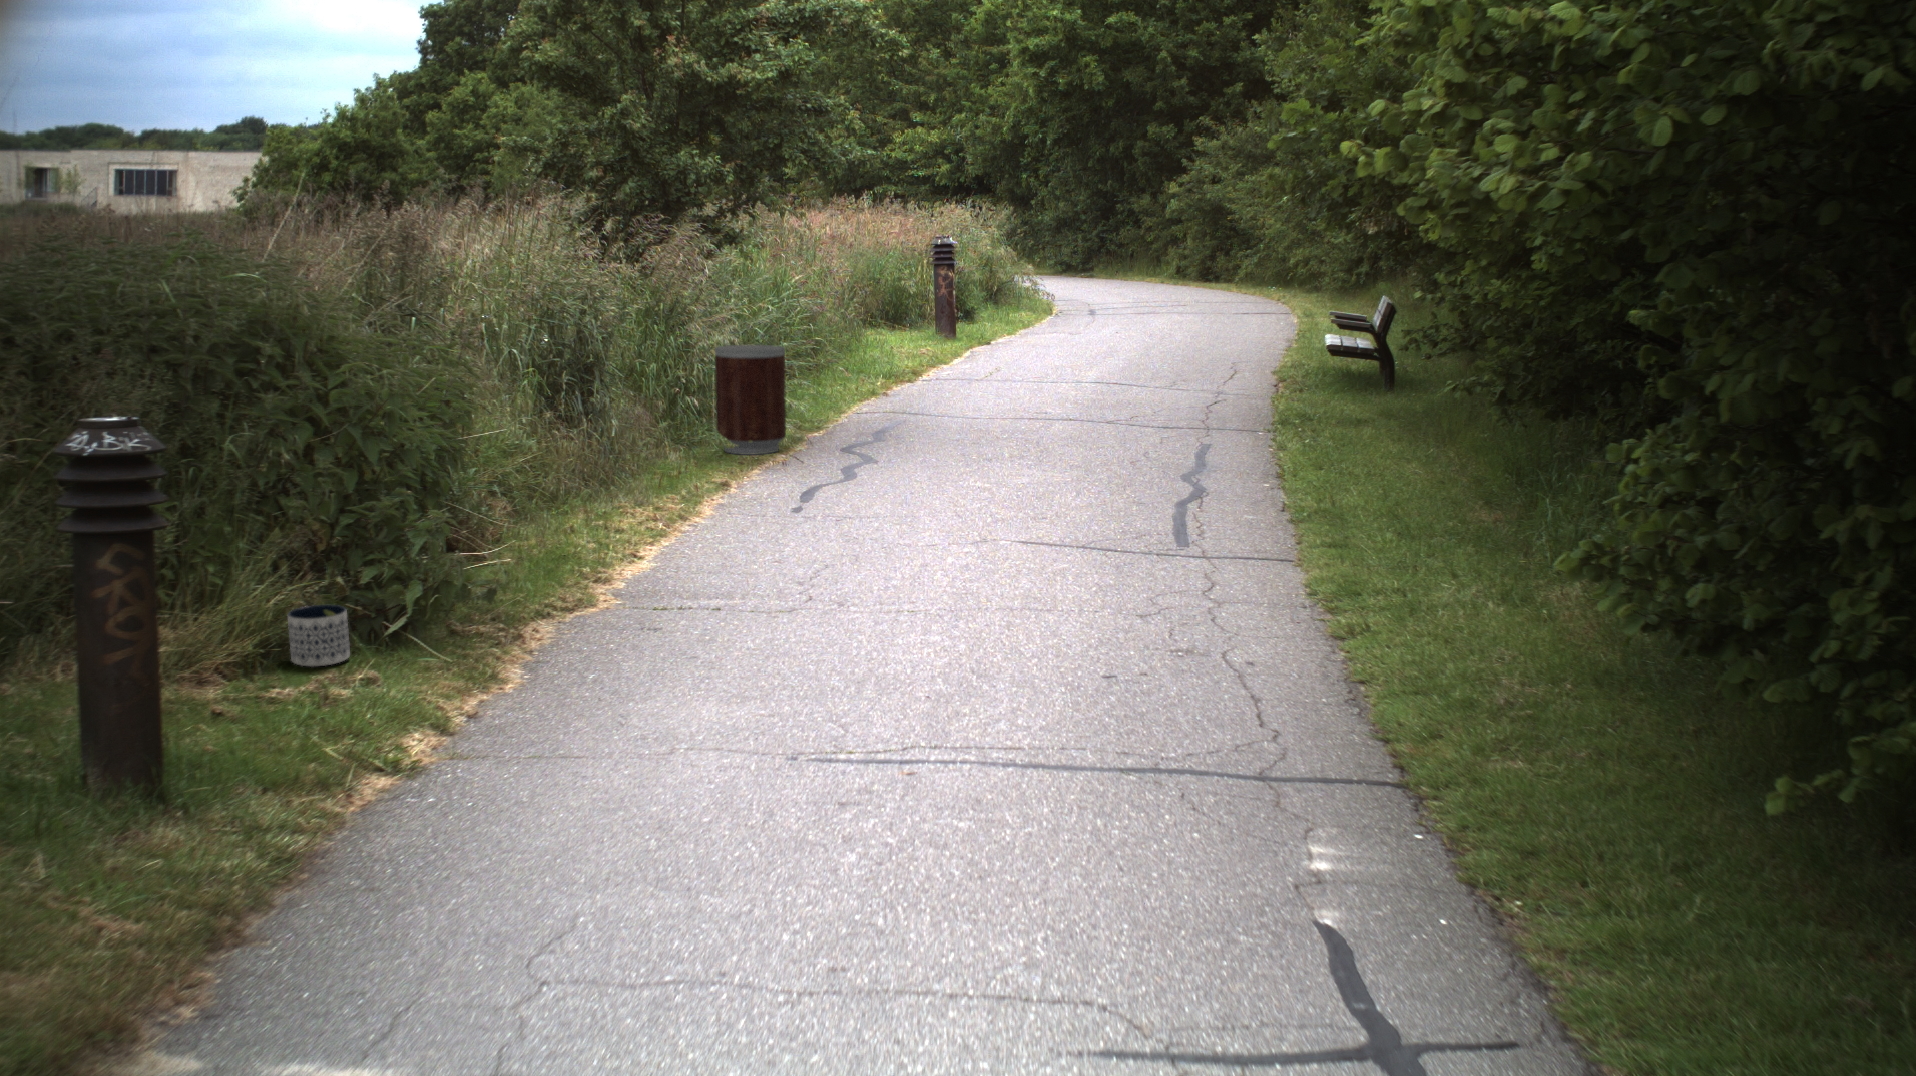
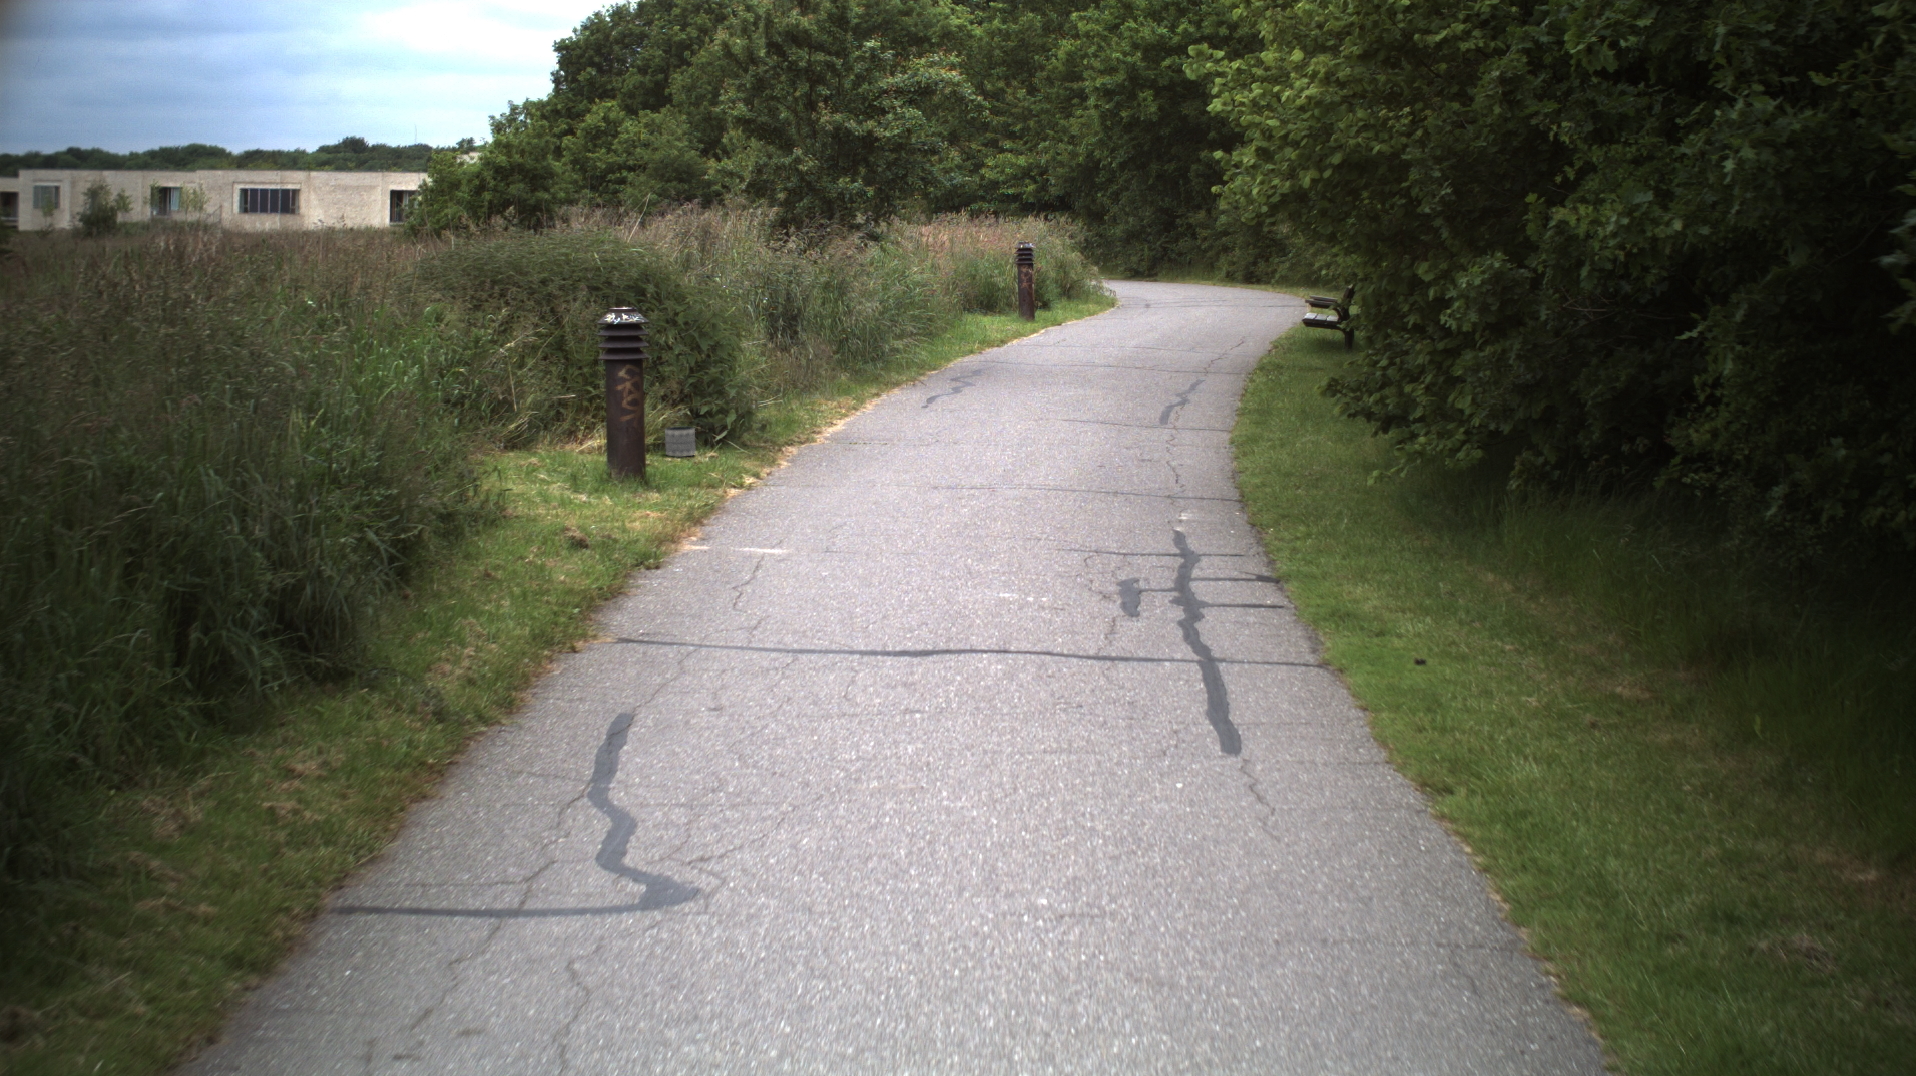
trash can: present [715,345,786,455] -> none [867,310,914,383]

